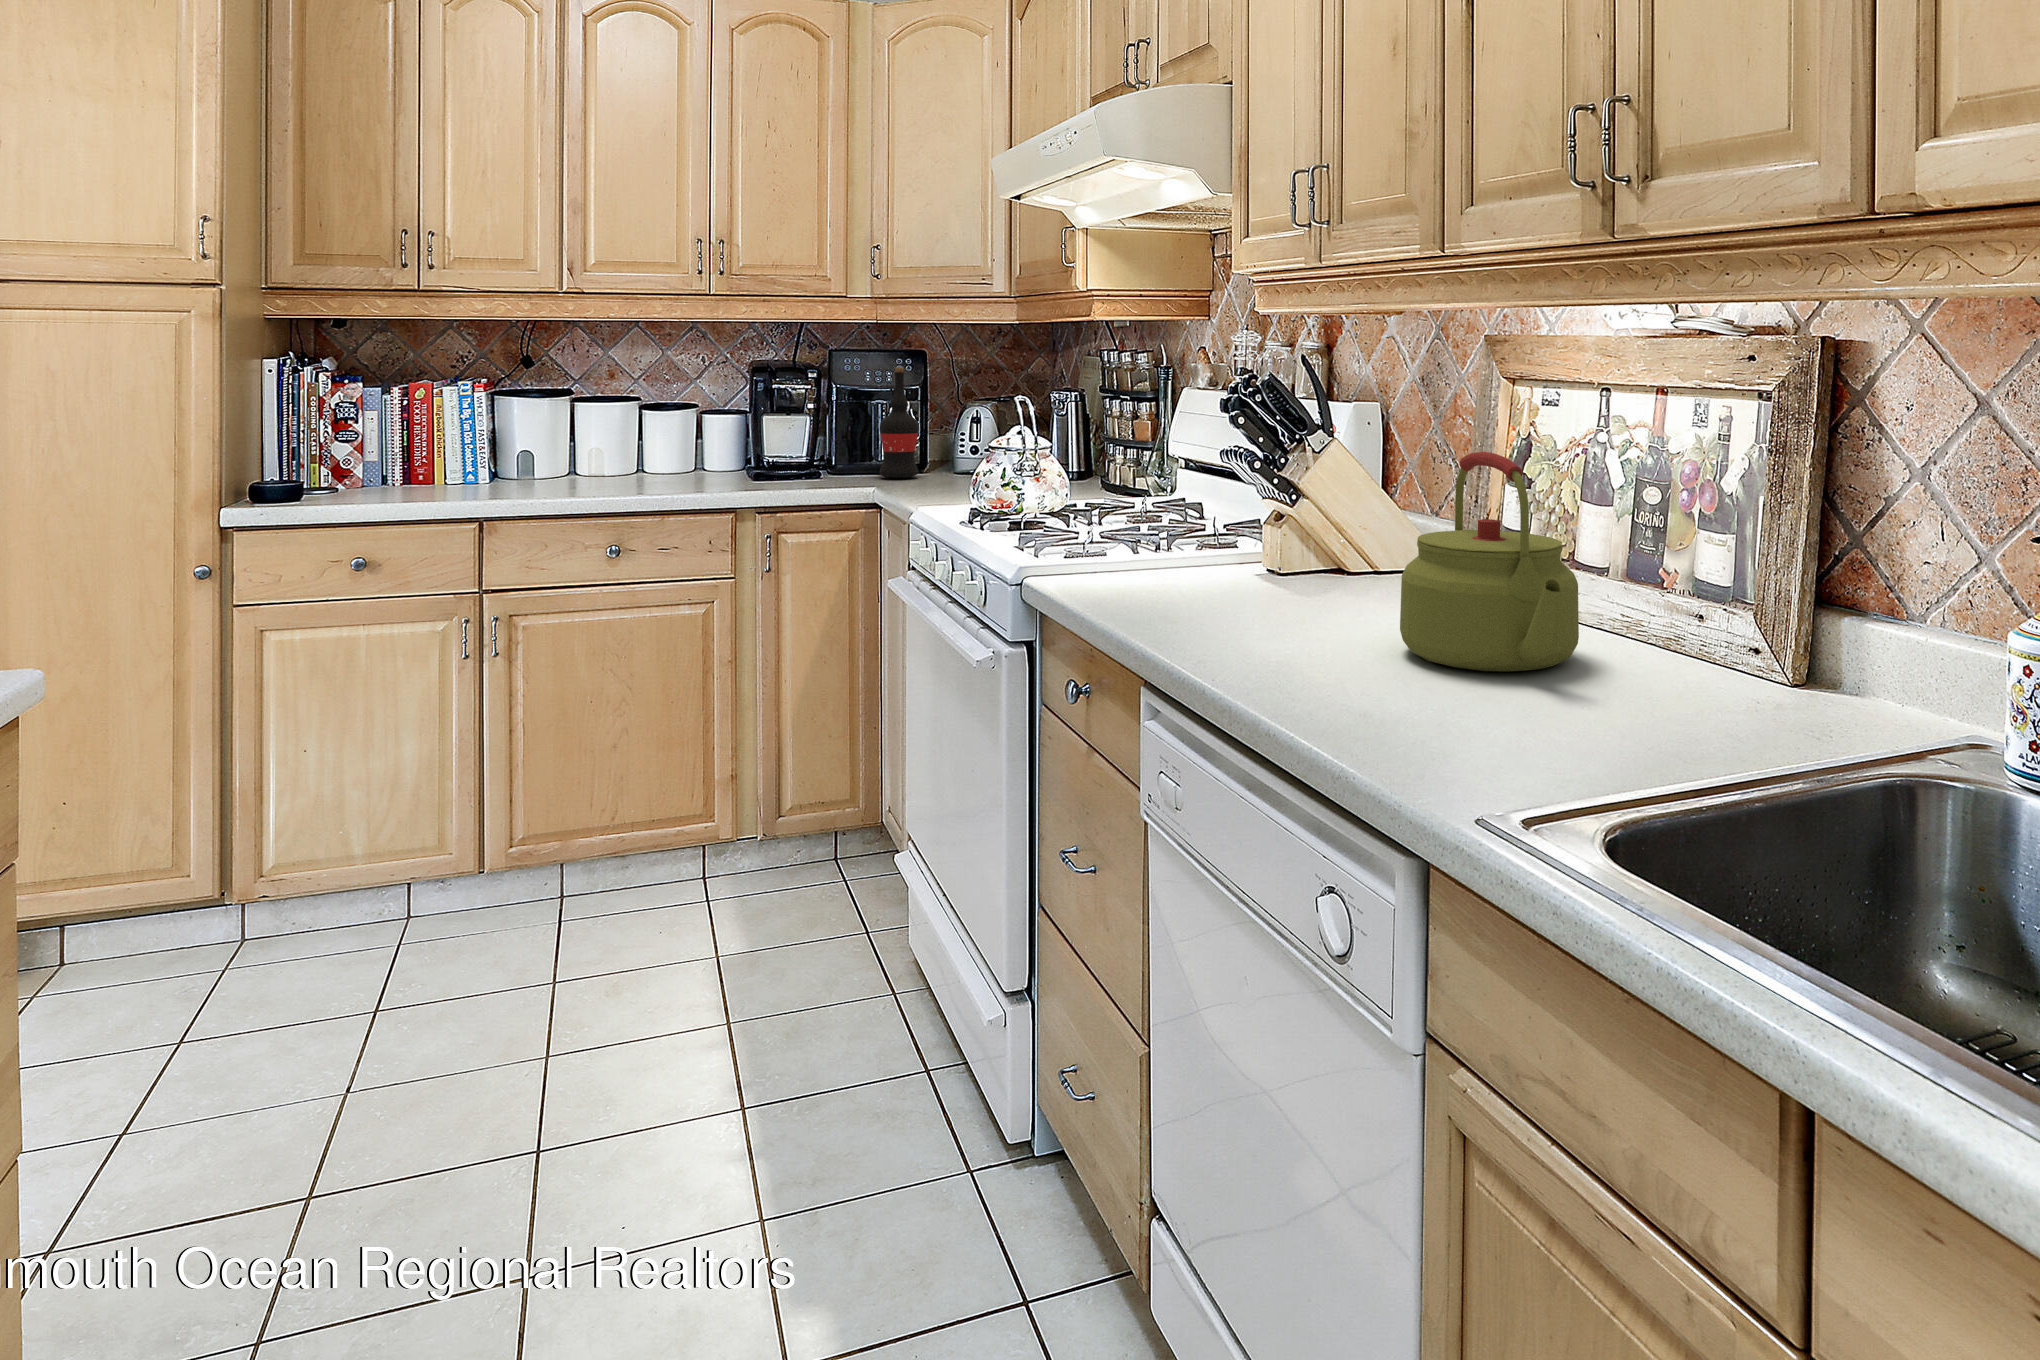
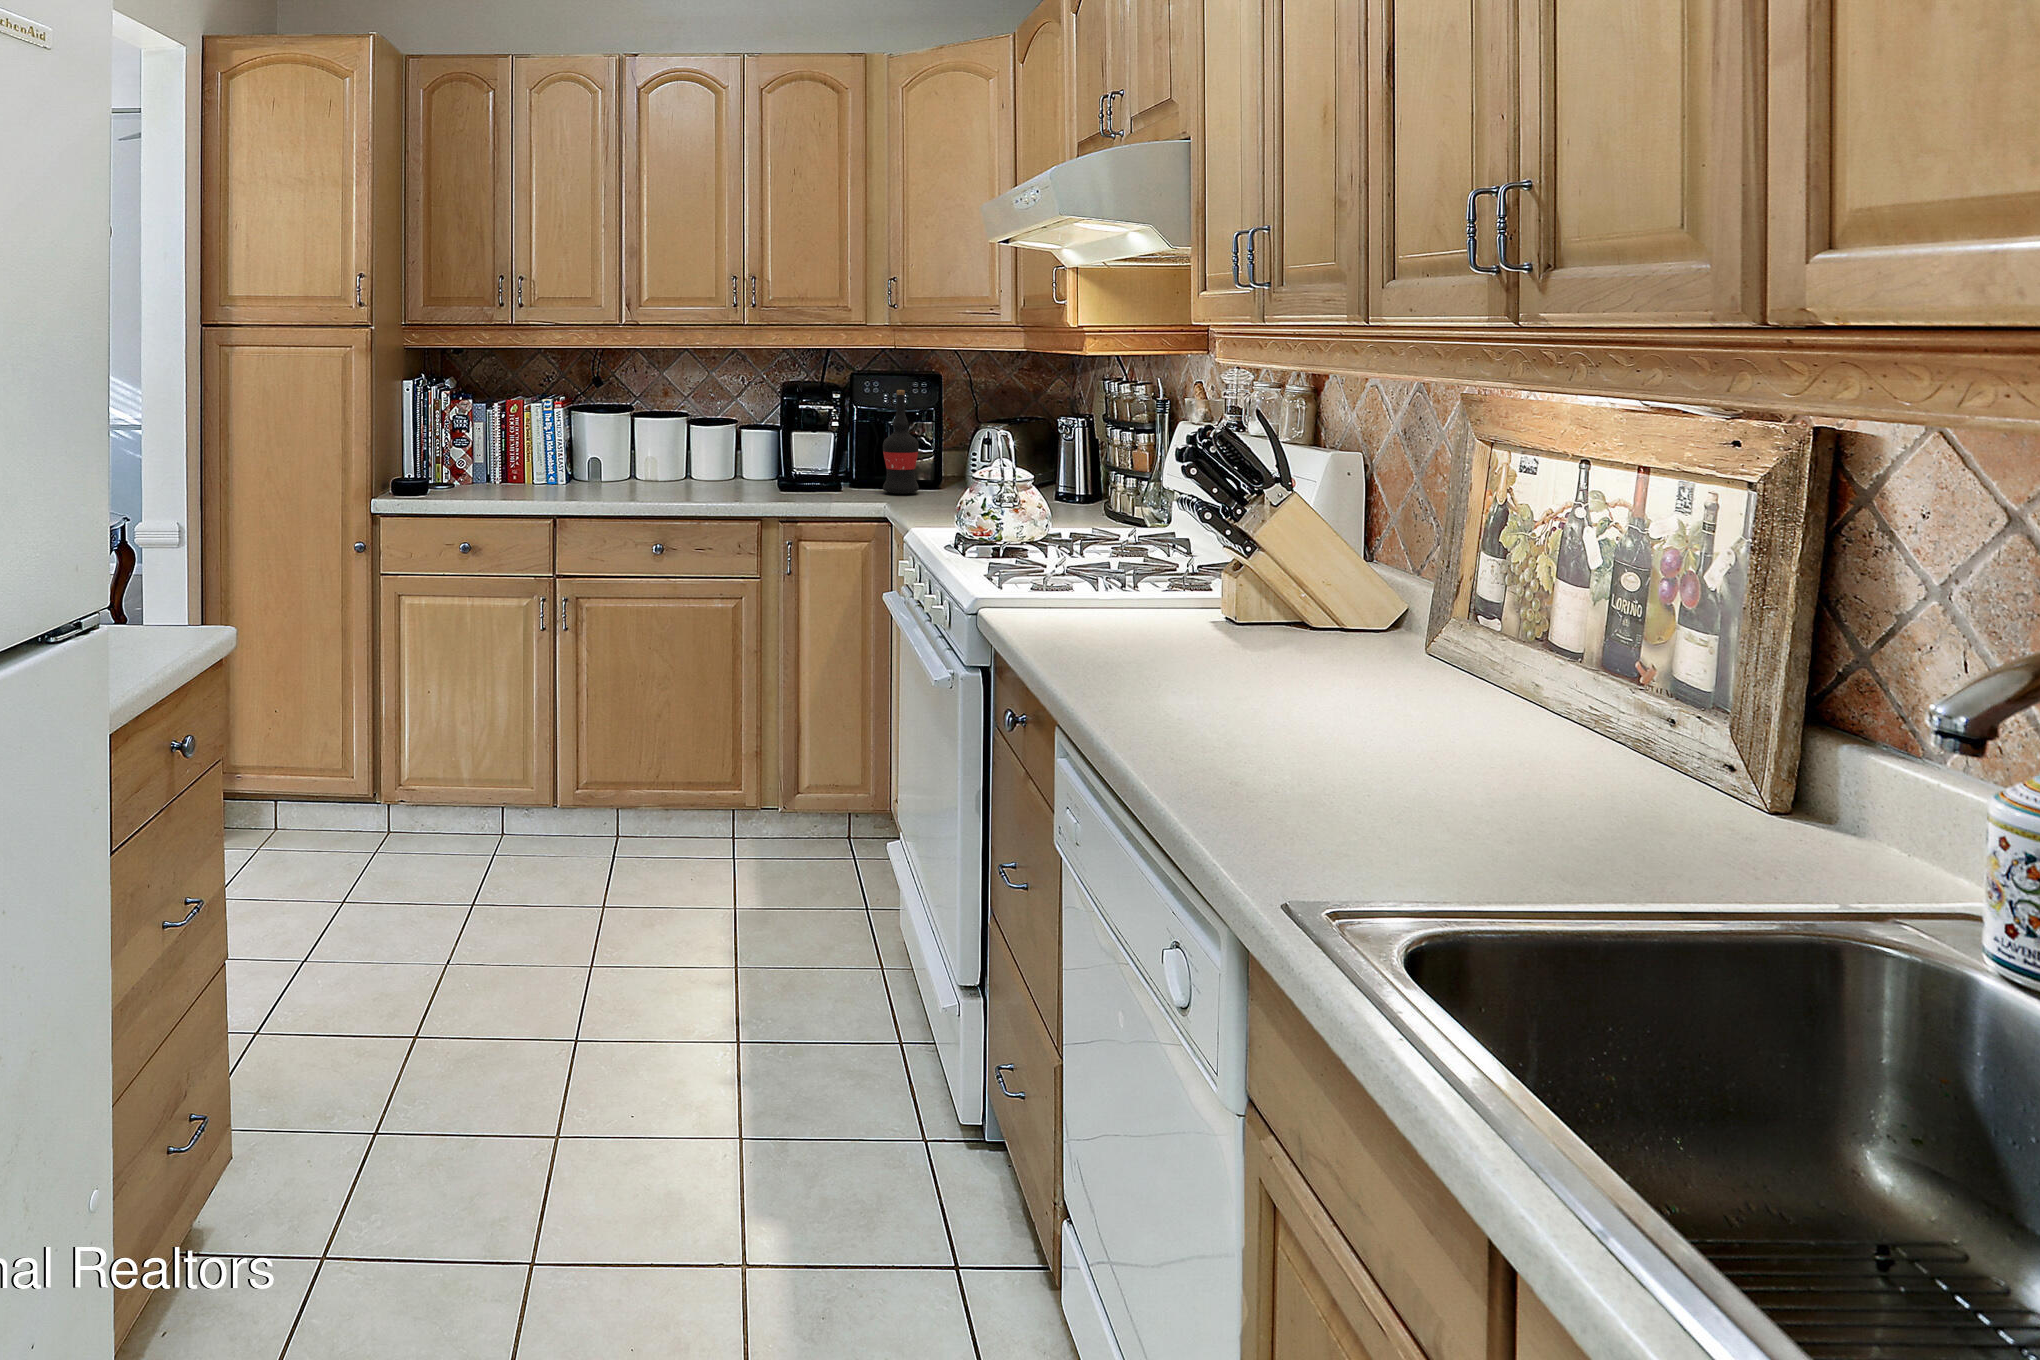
kettle: present [1400,452,1579,672] -> none [1312,528,1516,759]

